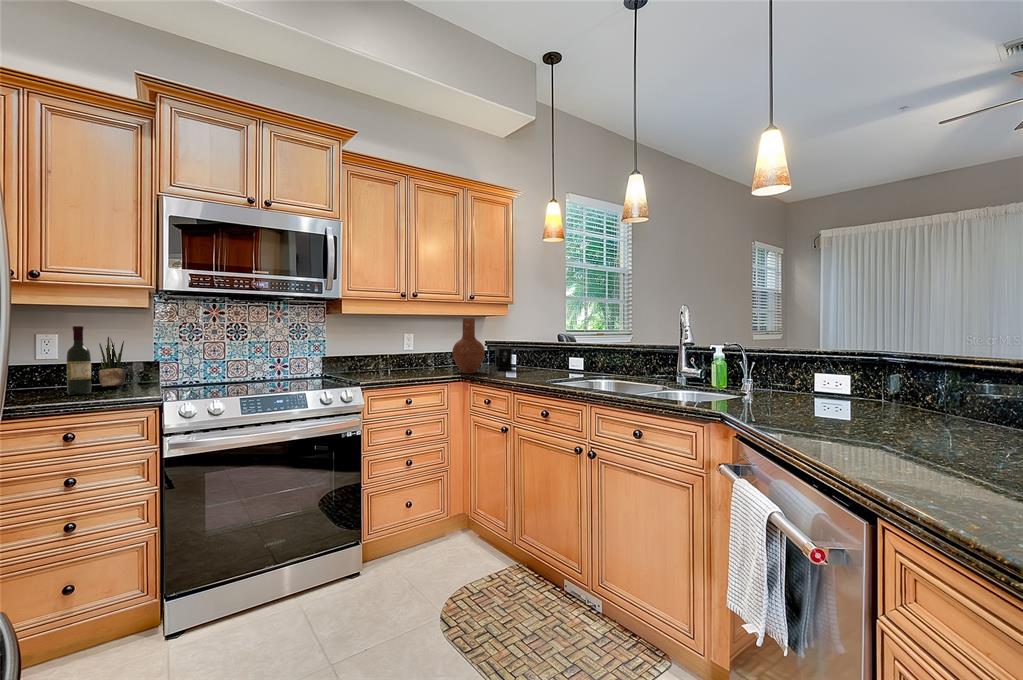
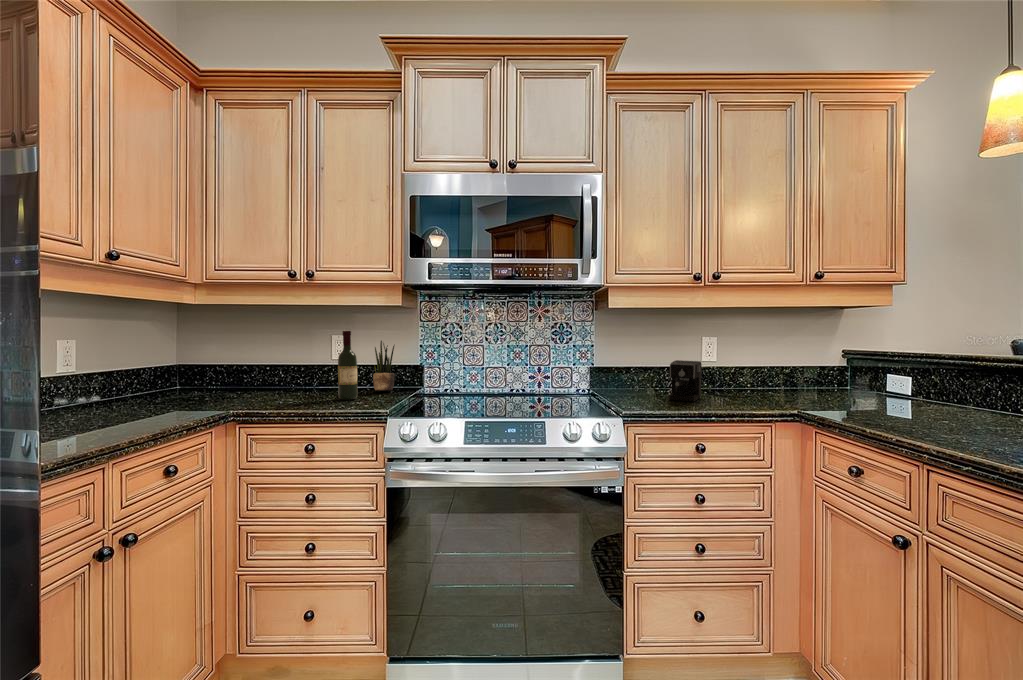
vase: present [452,318,485,373] -> none [781,314,845,406]
coffee maker: present [495,347,533,370] -> present [669,360,745,401]

